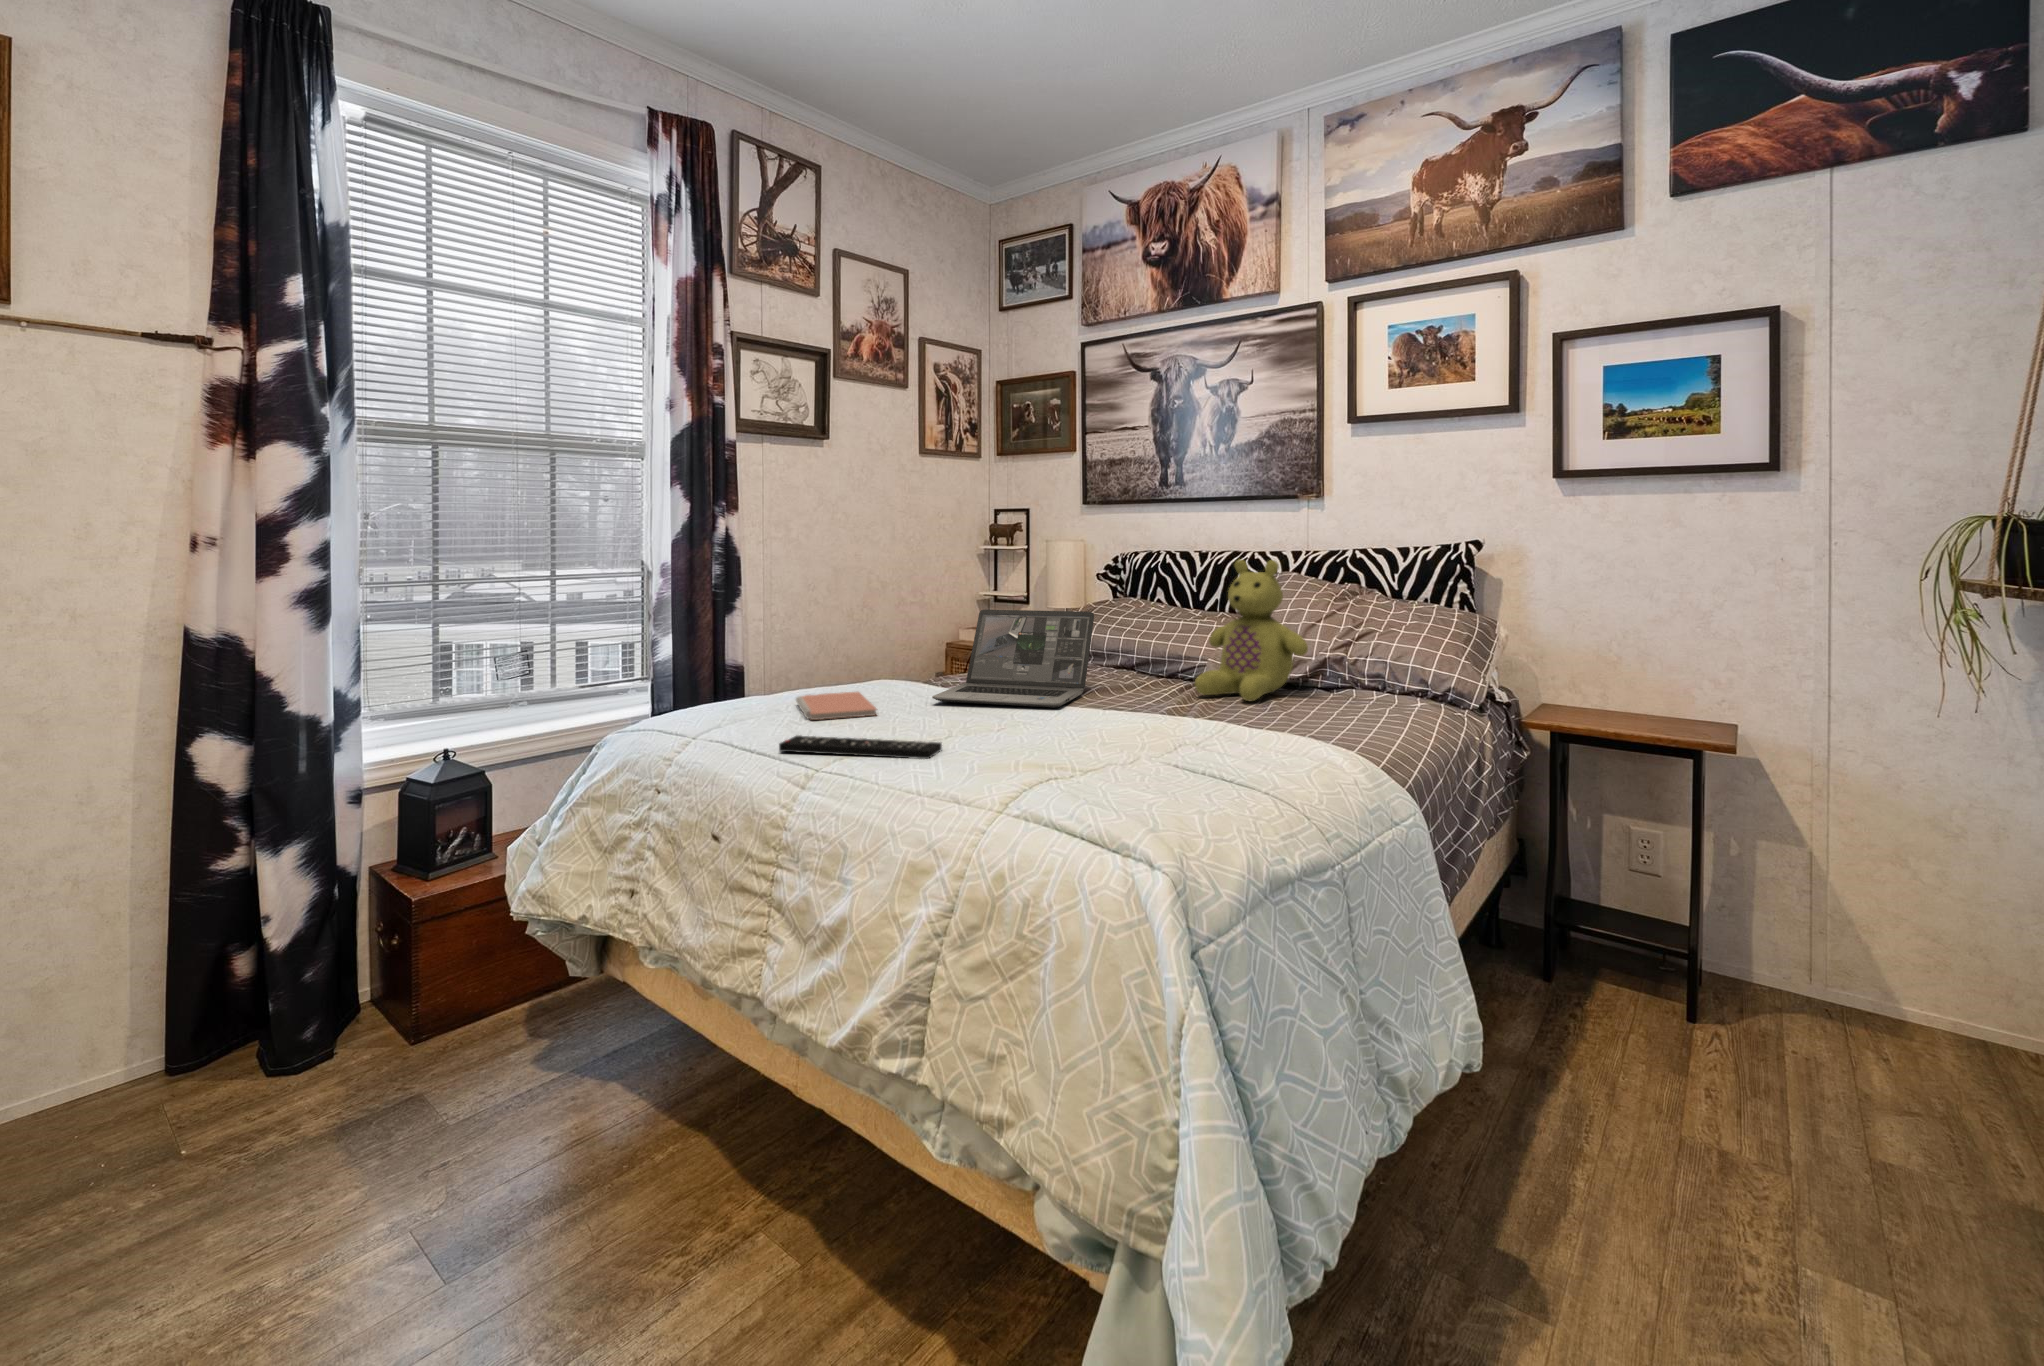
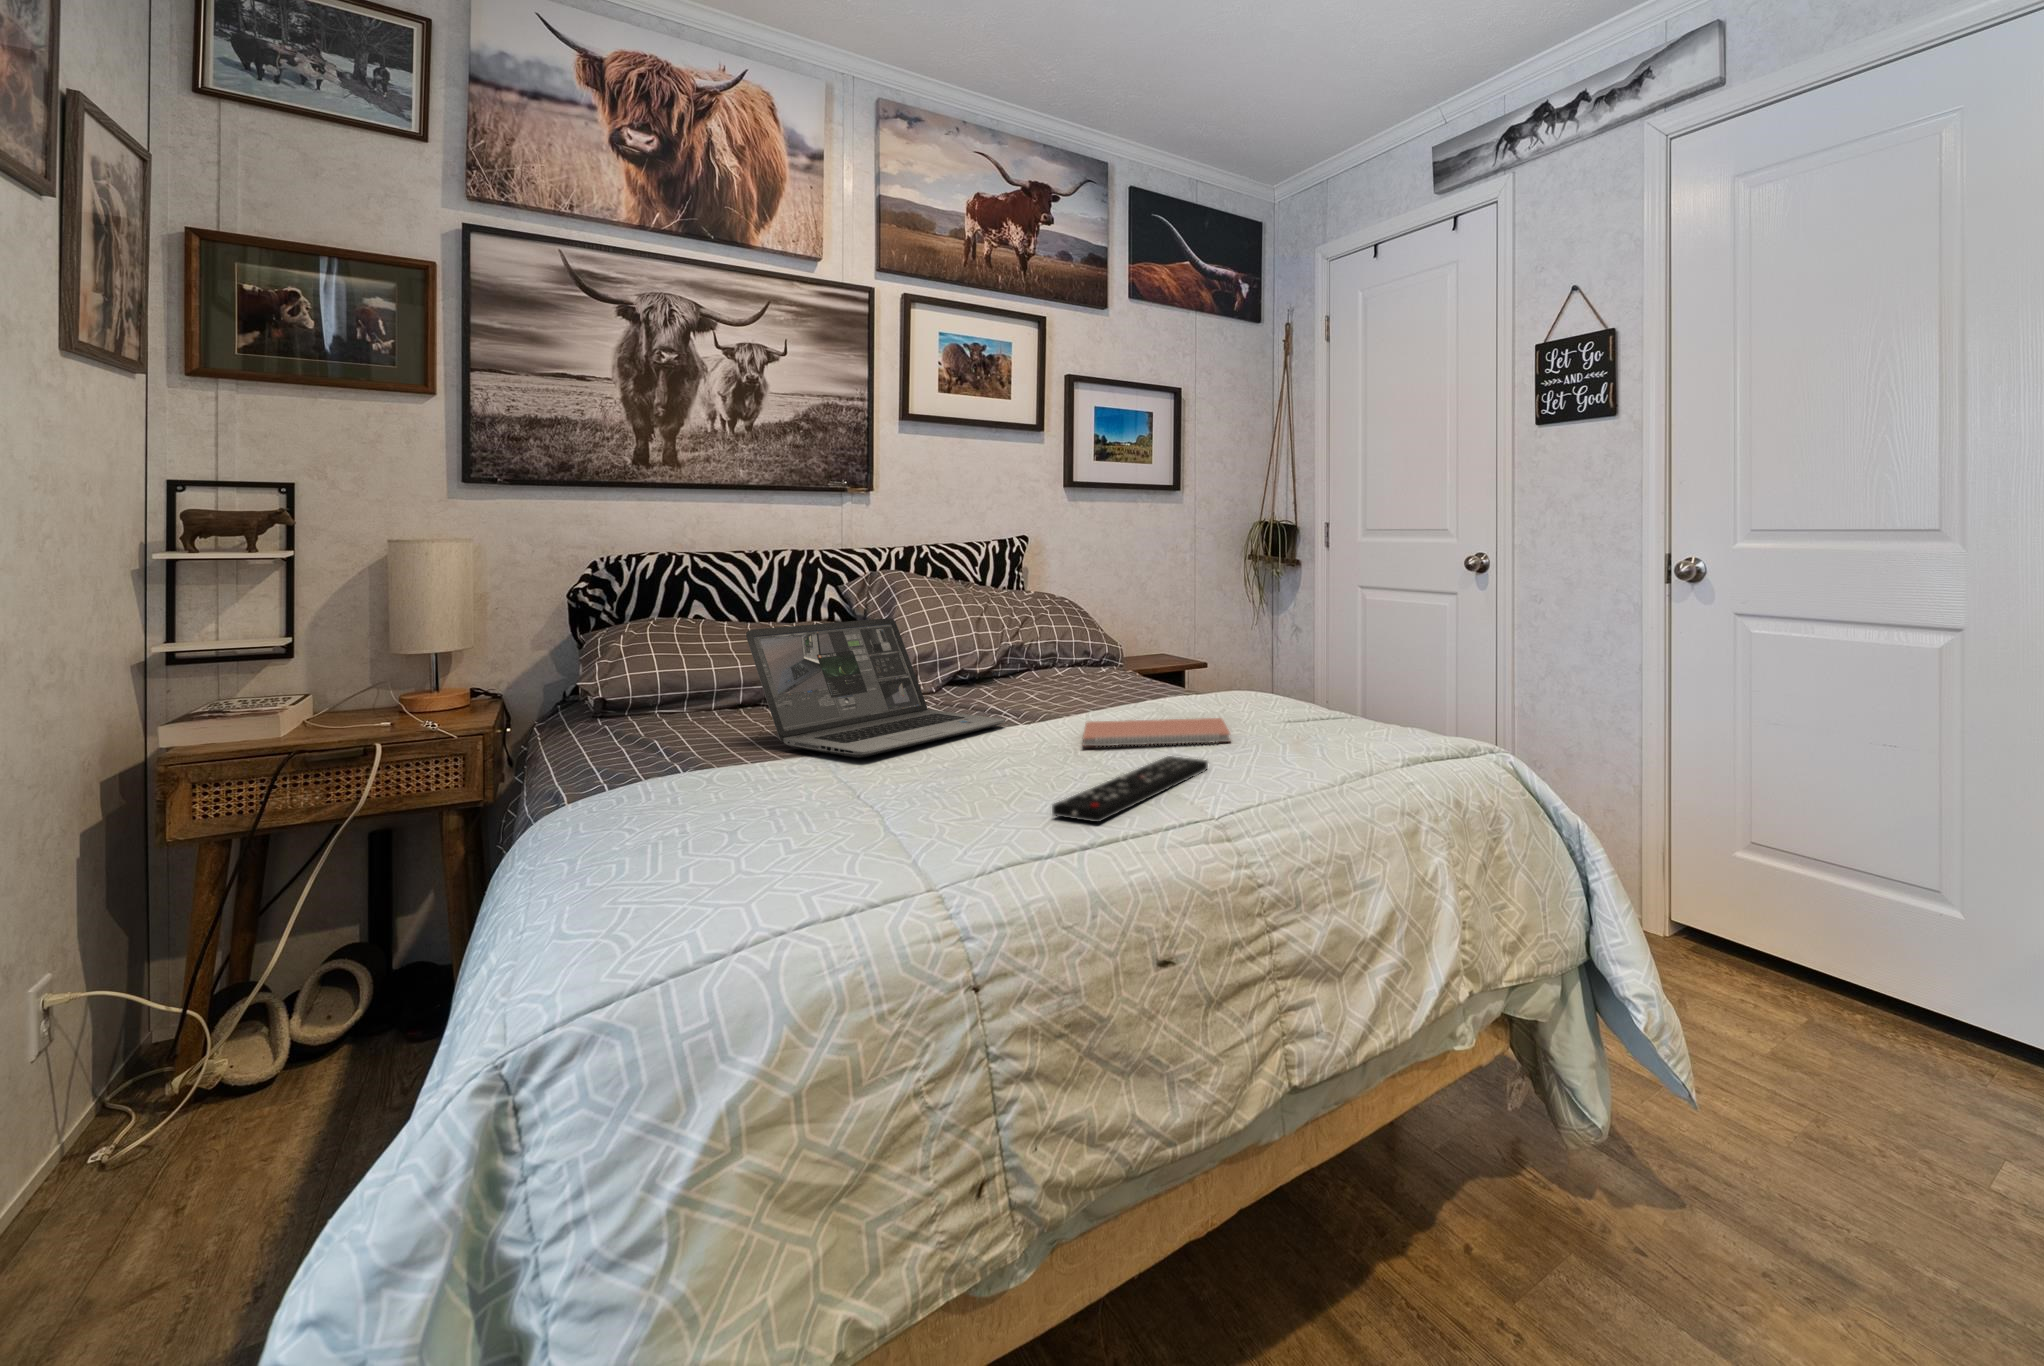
stuffed bear: present [1195,559,1308,701] -> none [977,551,1086,691]
notebook: present [796,692,876,720] -> present [1083,718,1230,746]

